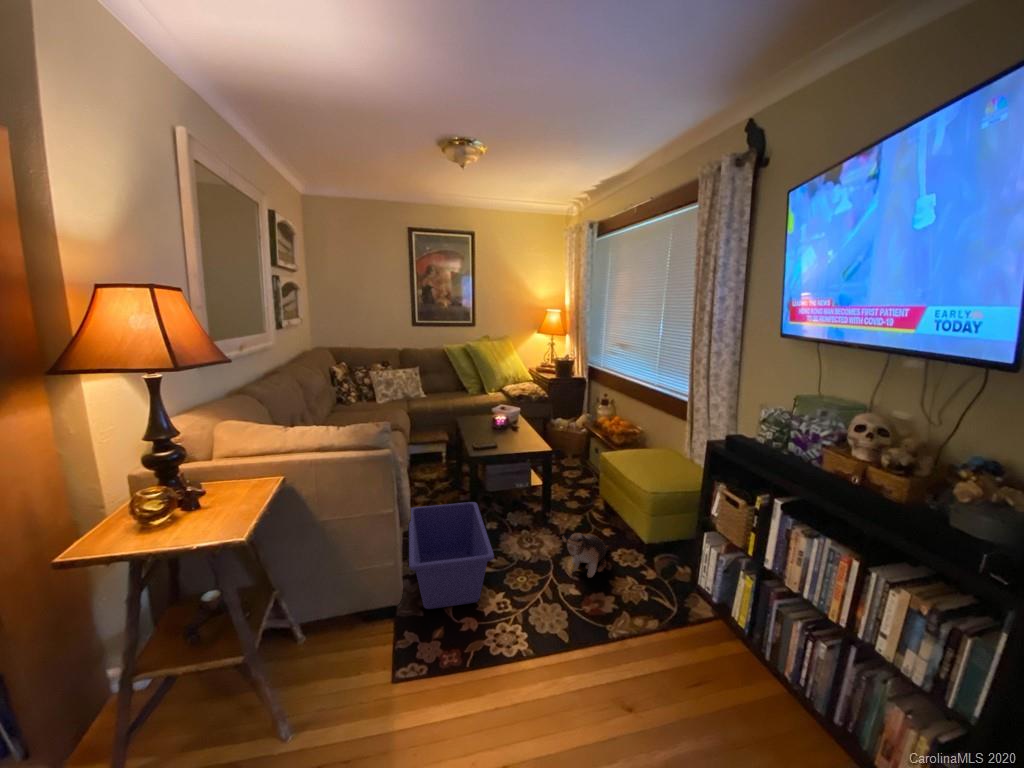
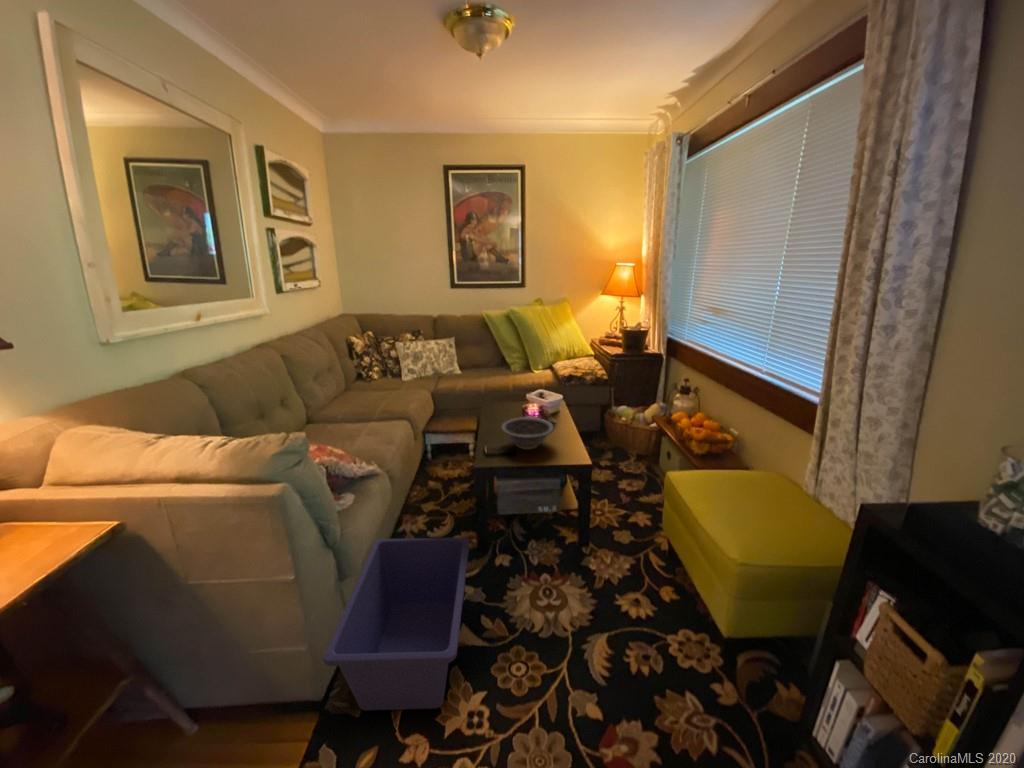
decorative bowl: none [486,422,524,443] -> present [501,417,554,449]
plush toy: present [562,533,610,578] -> none [579,611,666,685]

